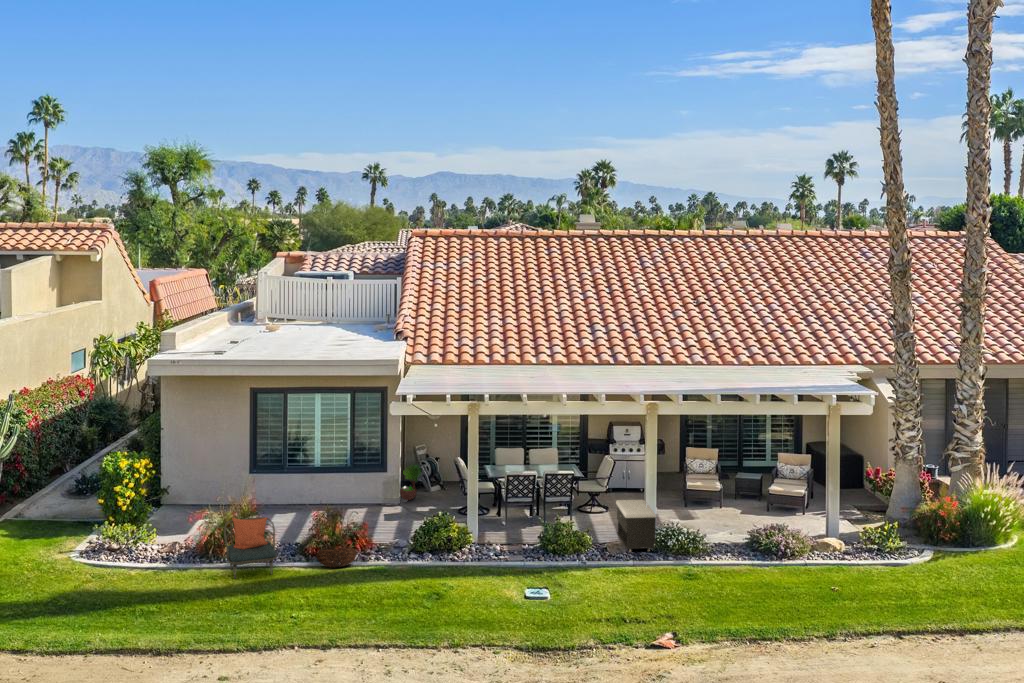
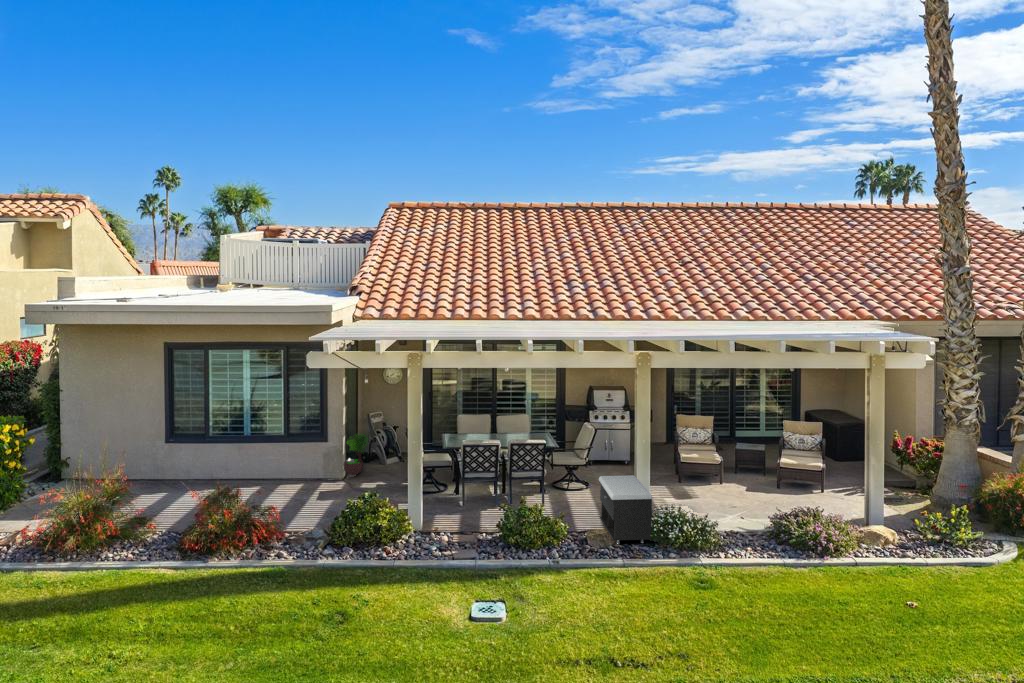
armchair: present [224,517,277,579] -> none [56,500,134,587]
basket: present [317,547,356,568] -> none [191,541,248,569]

